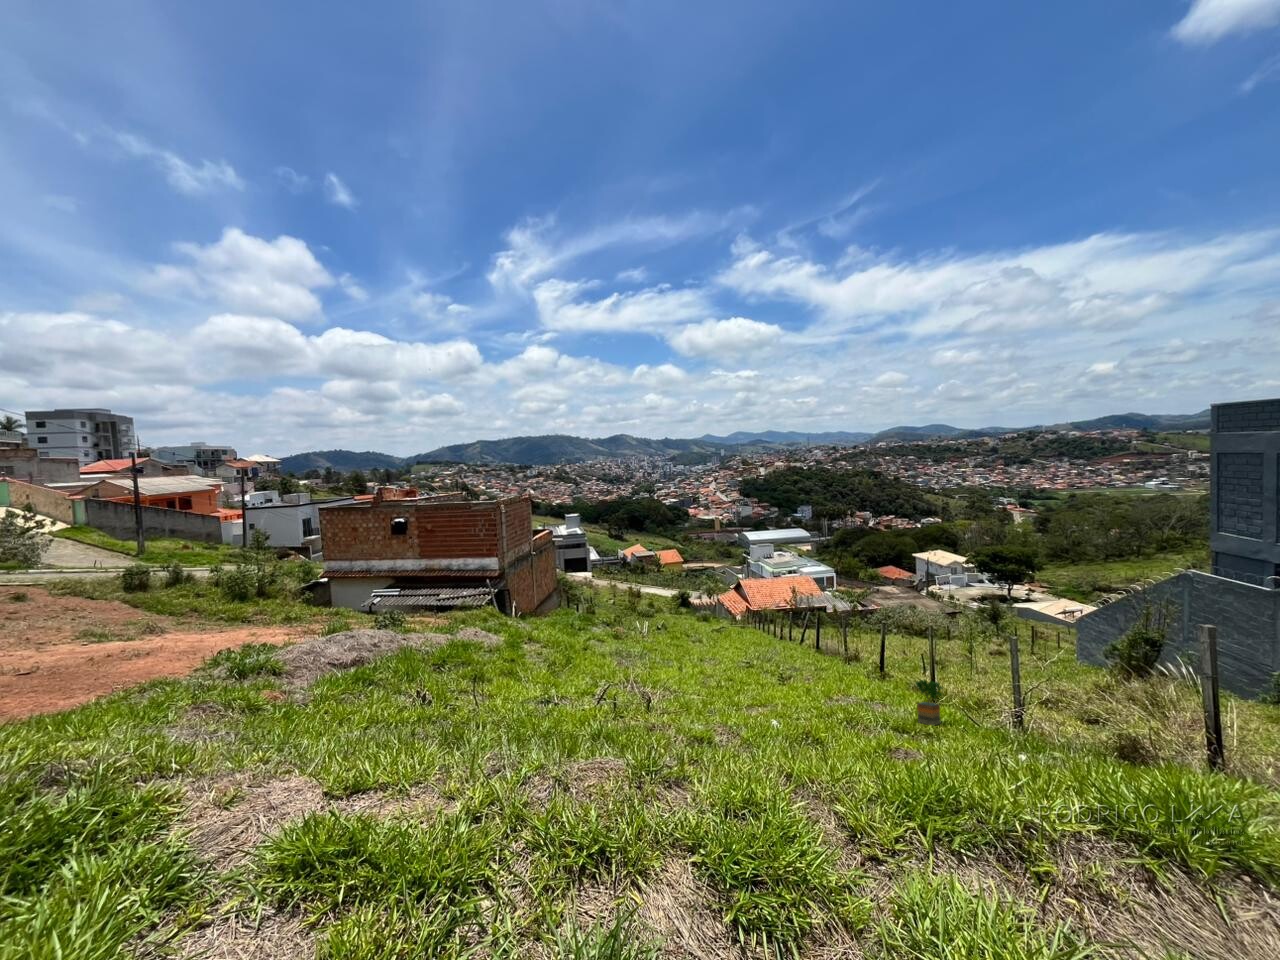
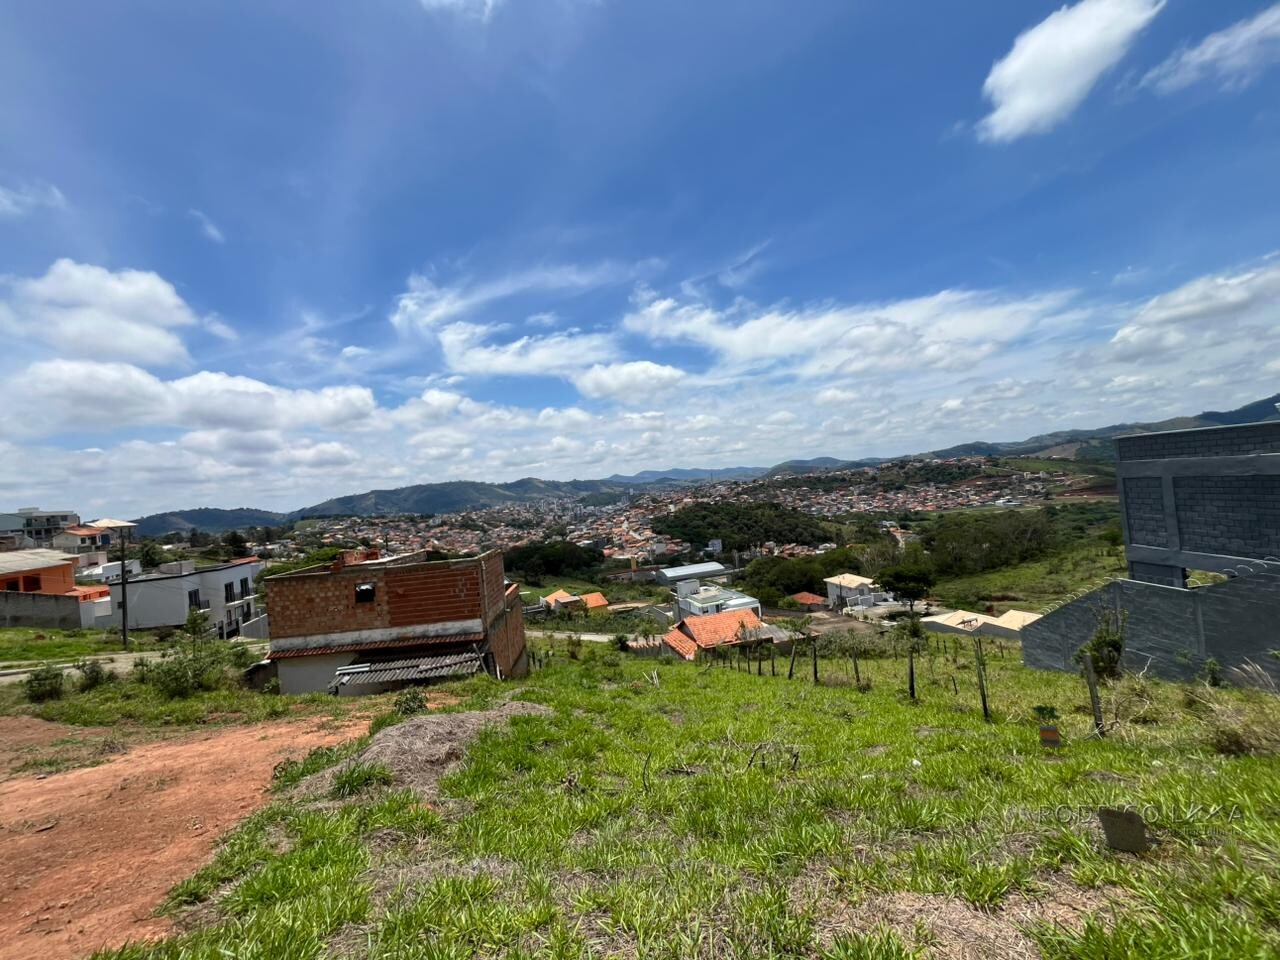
bucket: none [702,750,755,791] -> present [1096,808,1162,852]

